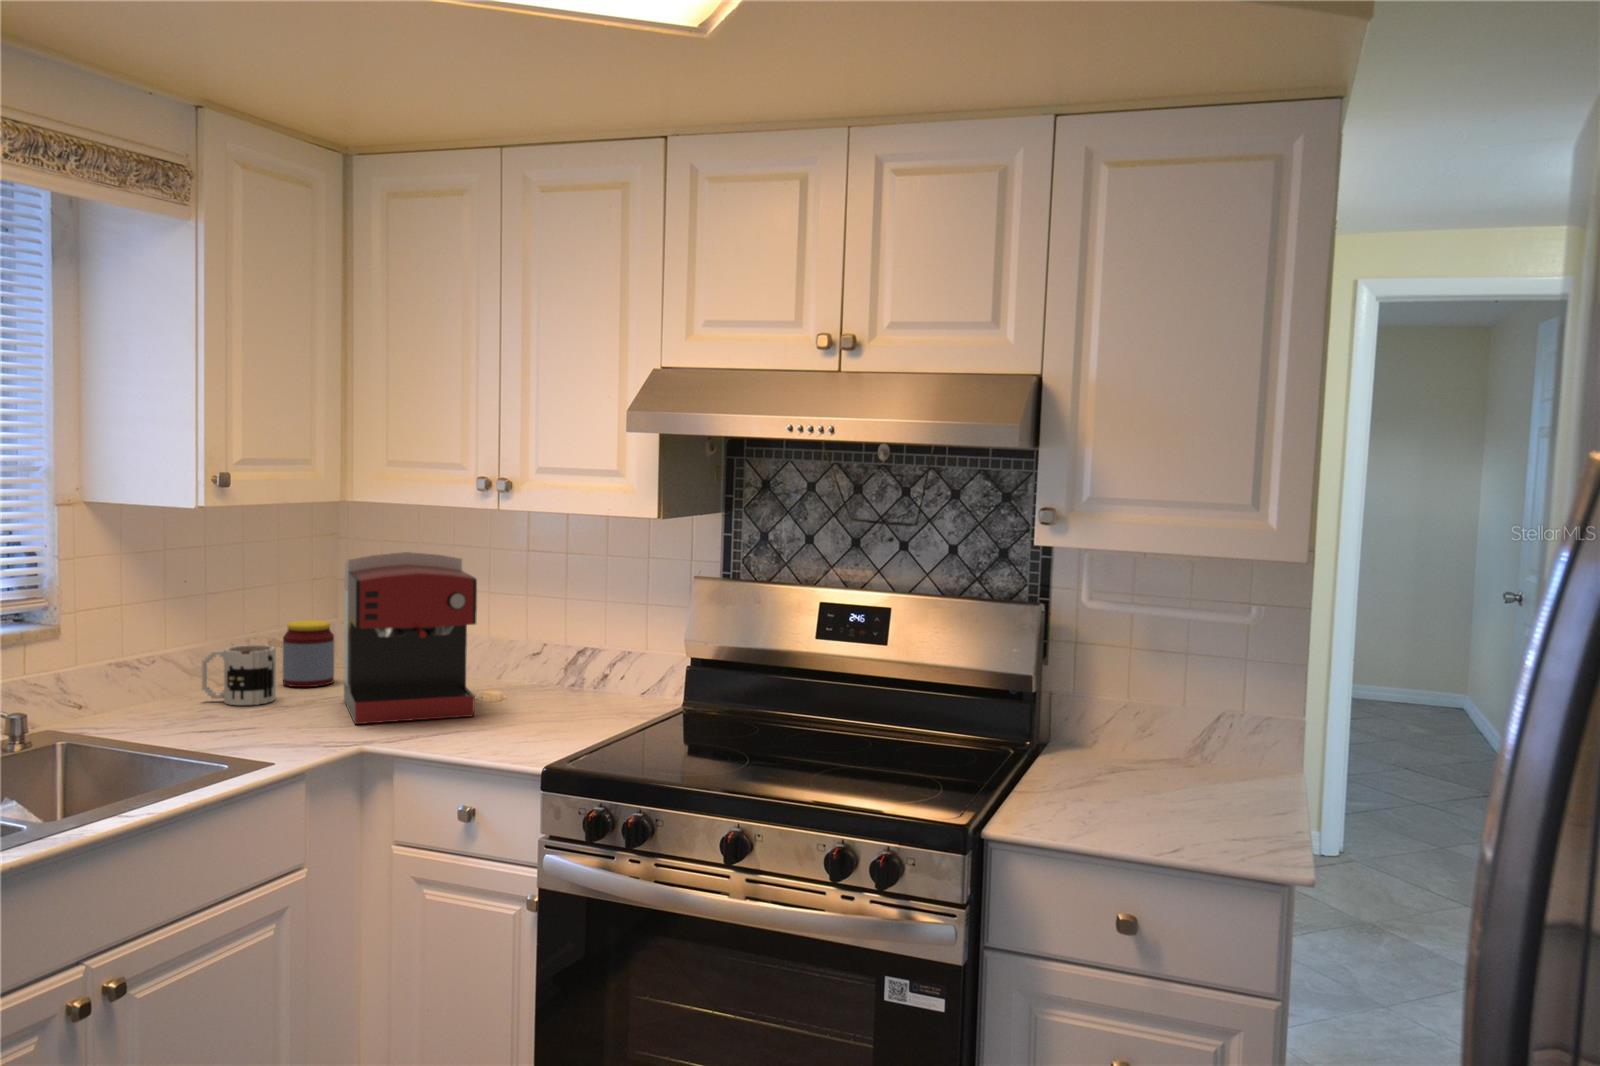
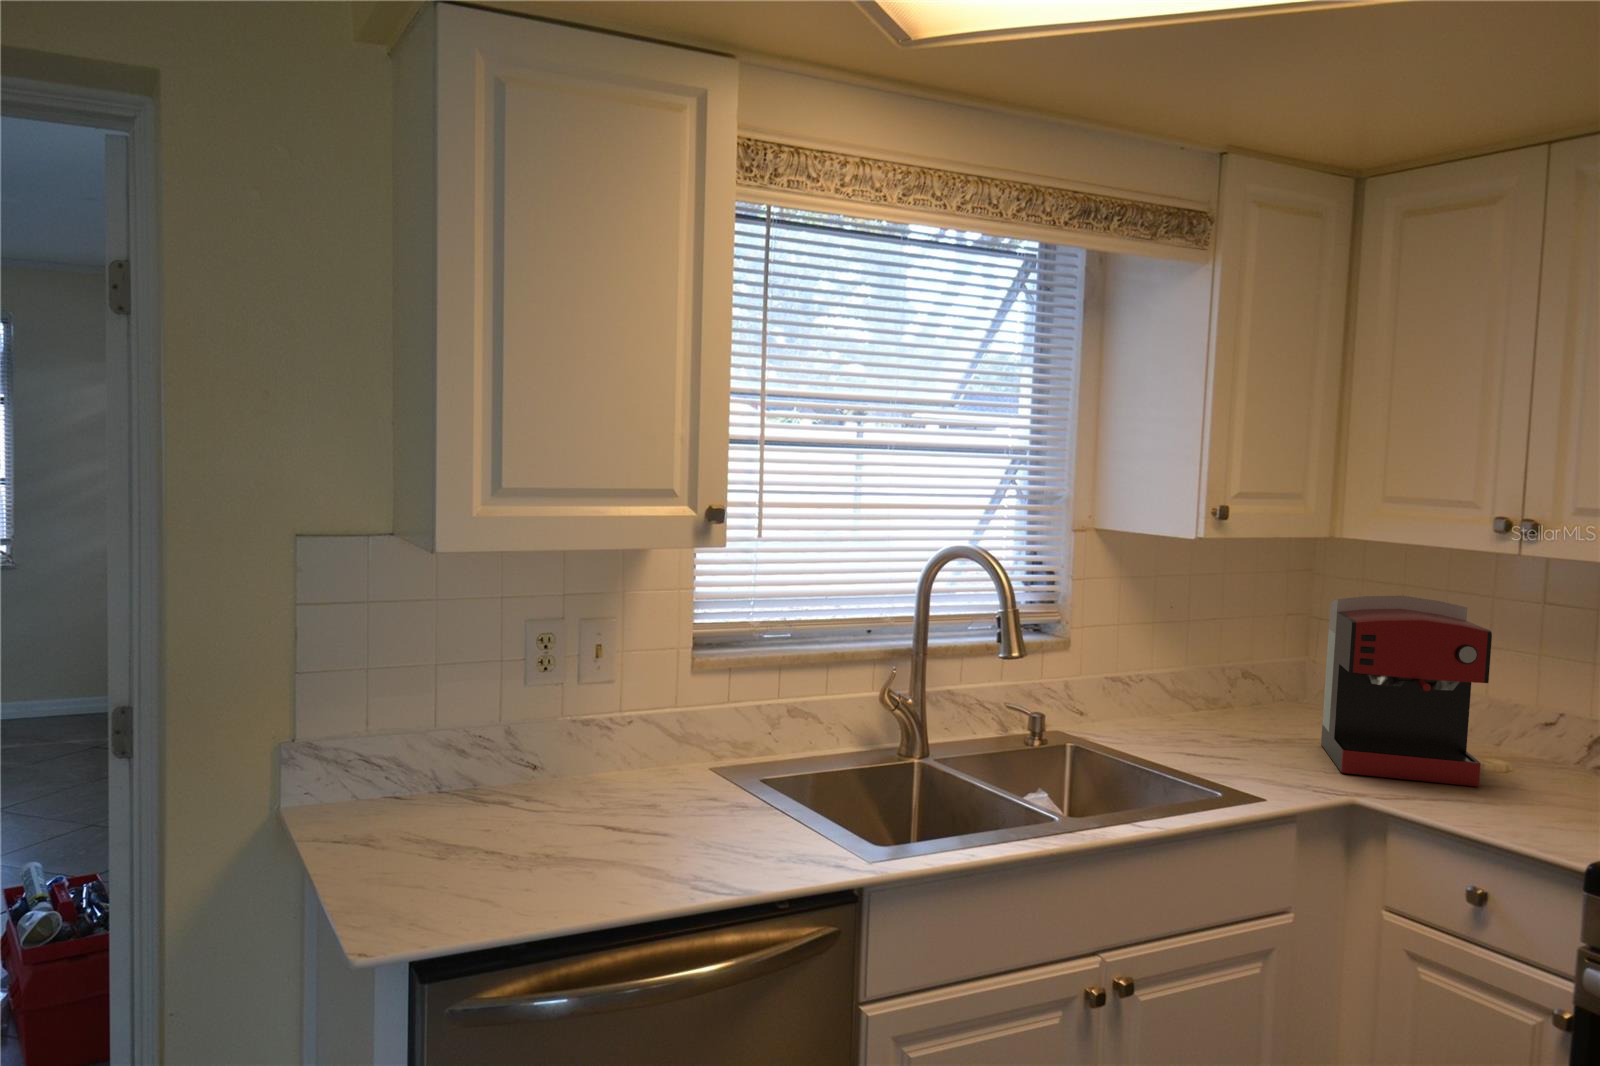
jar: present [283,620,334,687] -> none [1253,657,1308,726]
mug: present [202,645,276,705] -> none [1181,675,1254,736]

